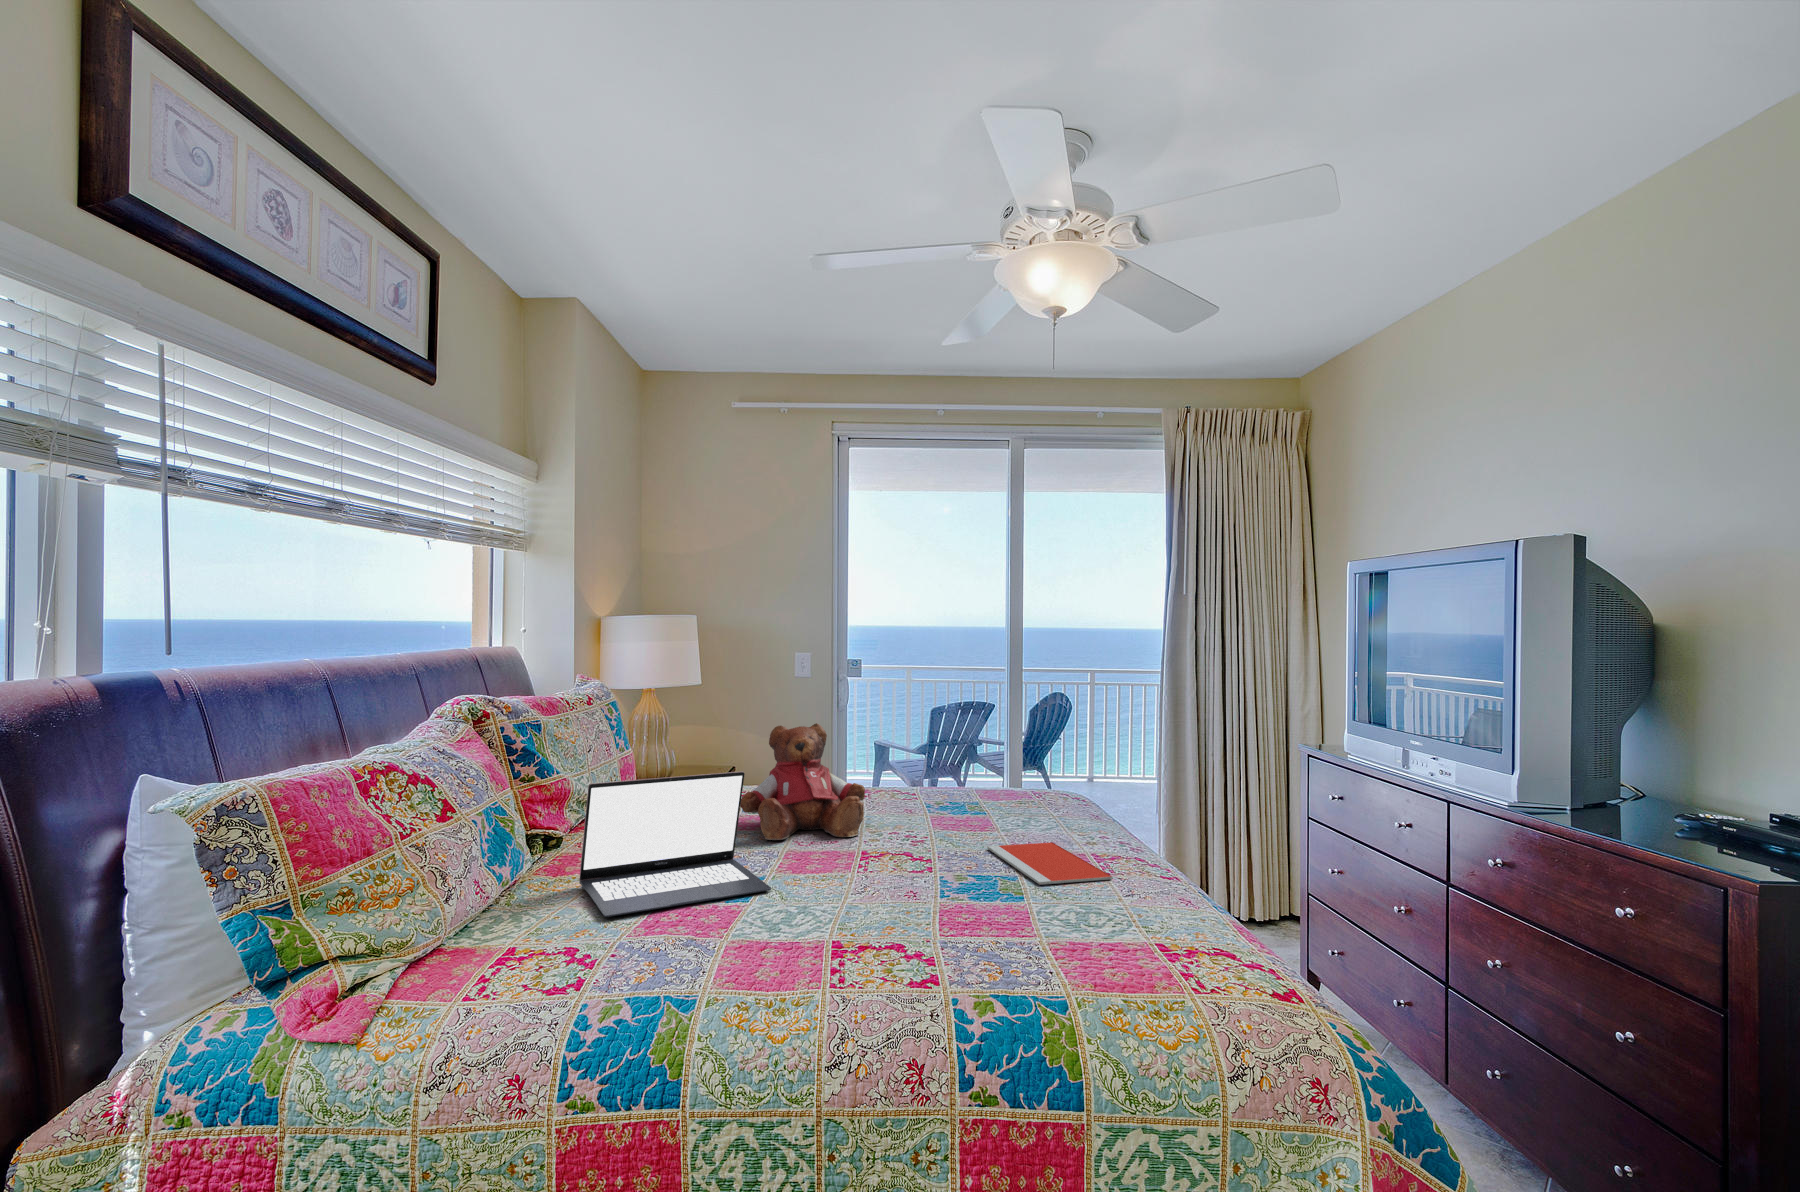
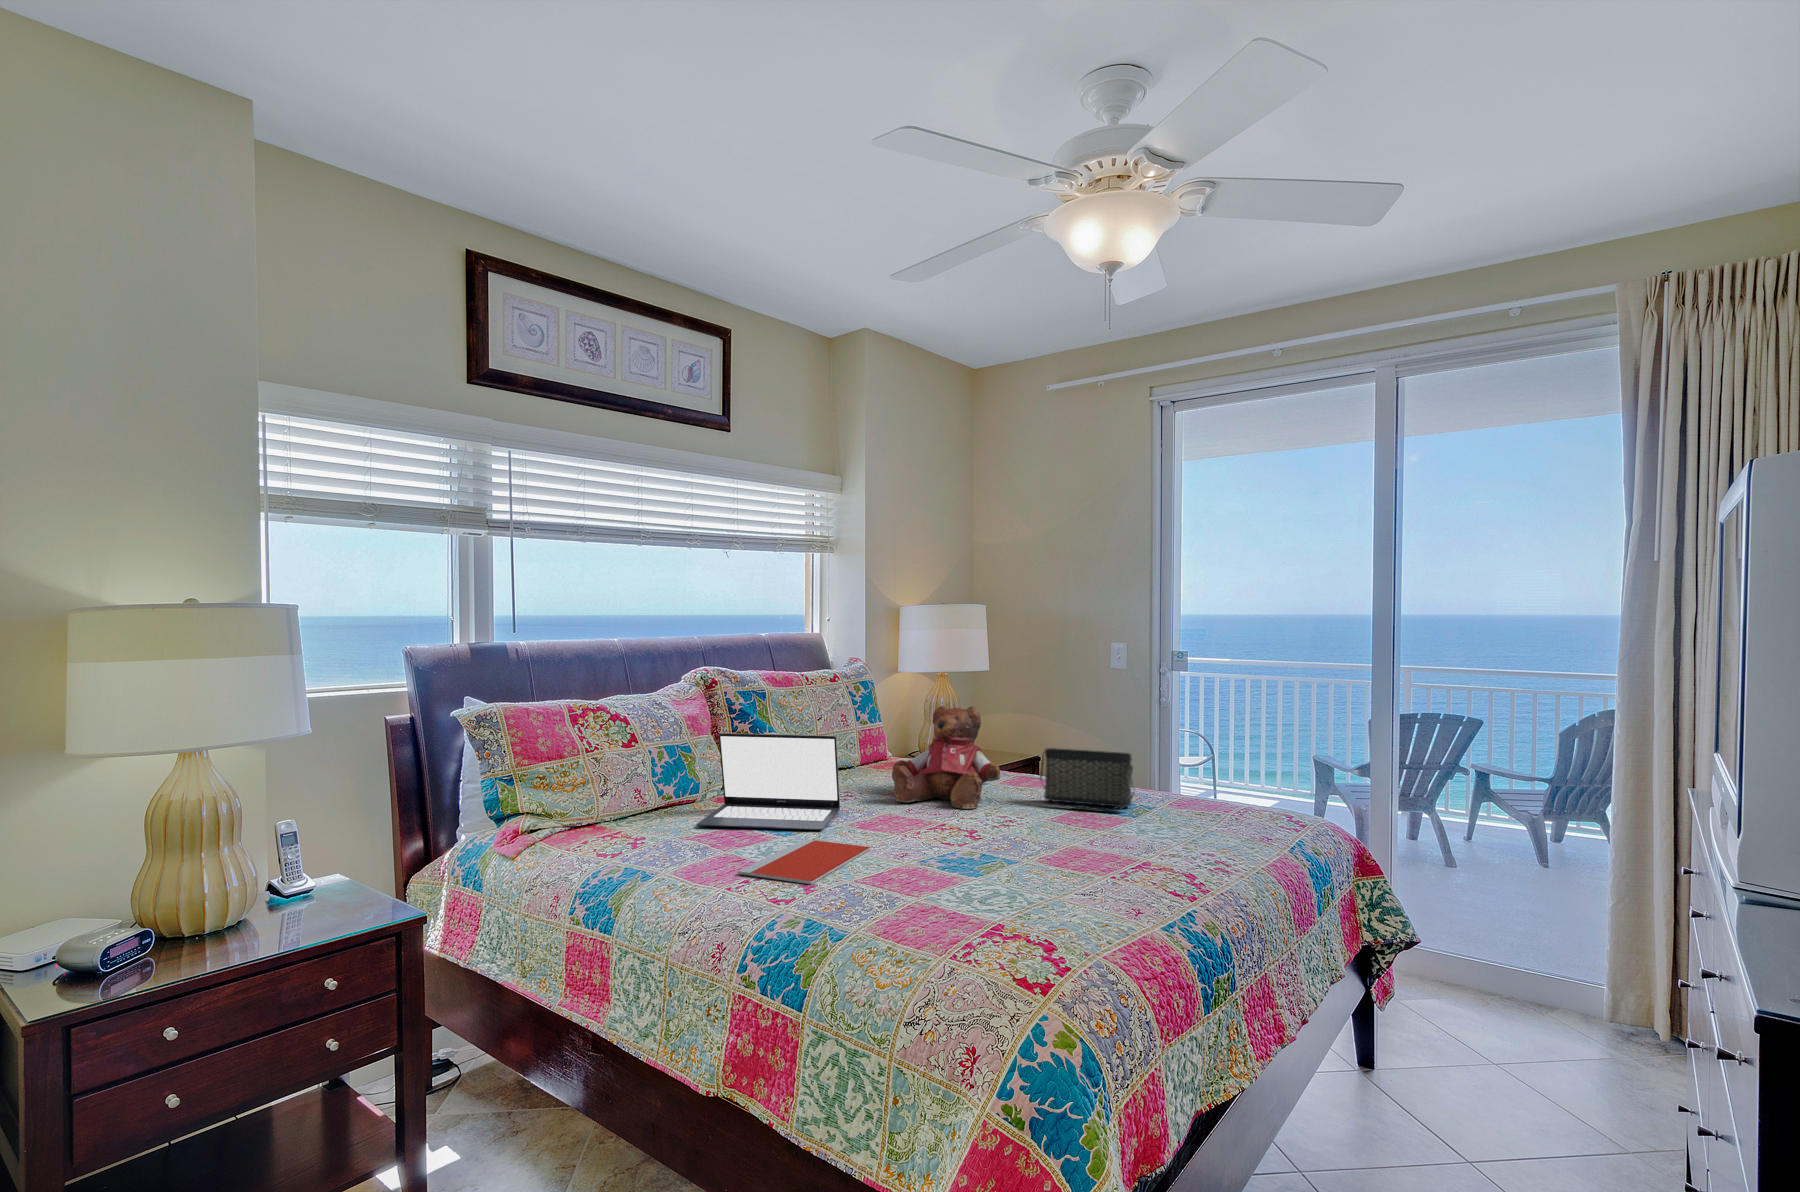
handbag: none [897,759,993,821] -> present [1040,748,1135,812]
notebook: present [987,842,1113,885] -> present [738,839,871,884]

